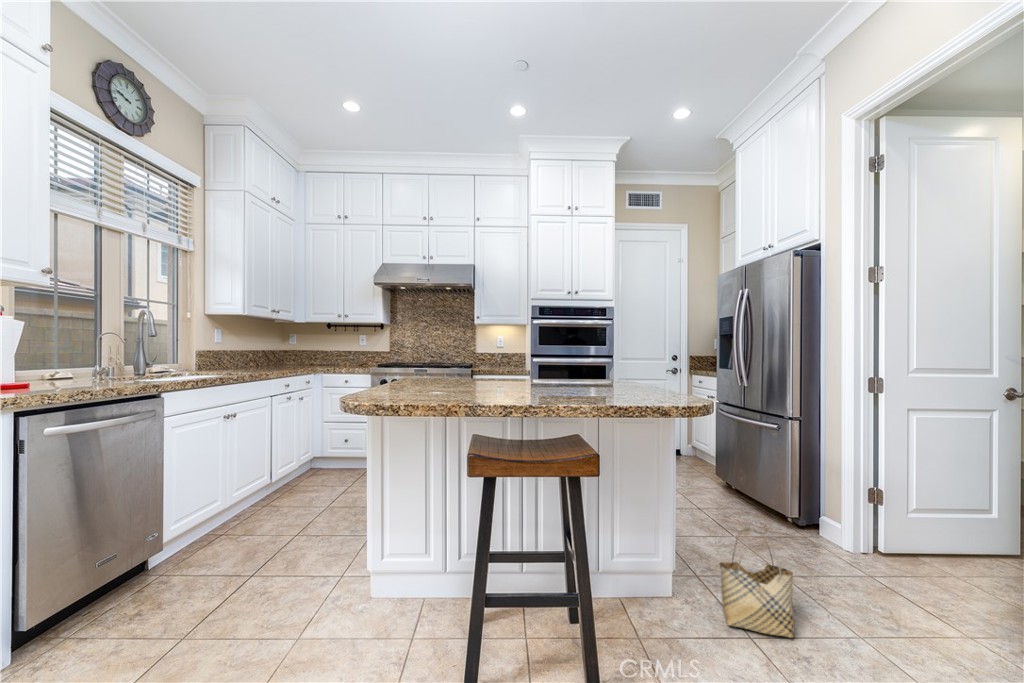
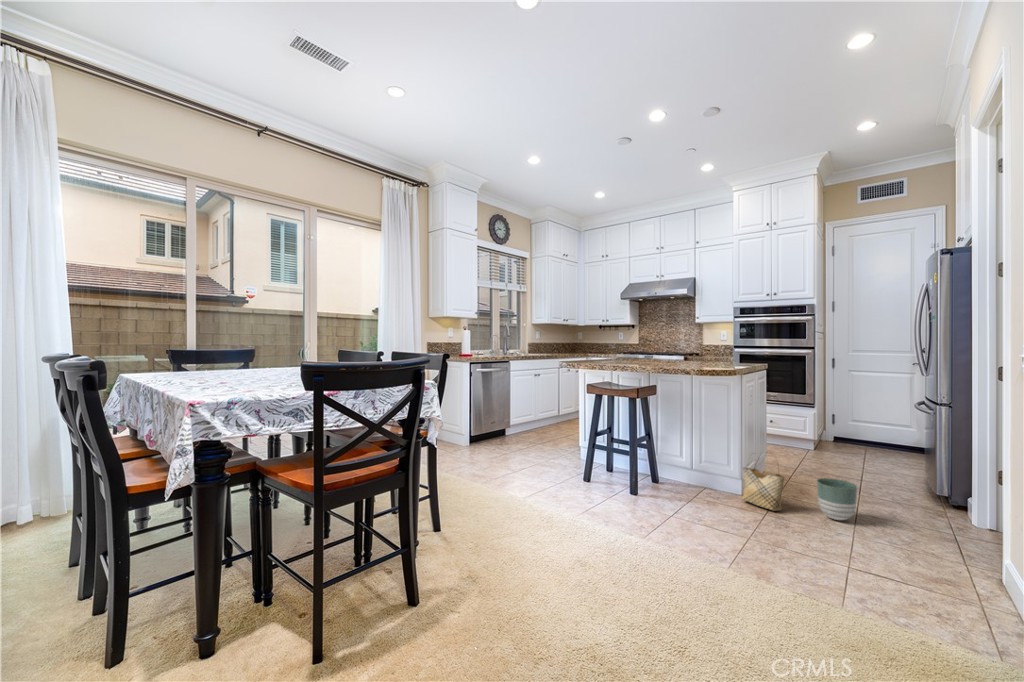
planter: none [807,547,870,618] -> present [817,478,857,521]

